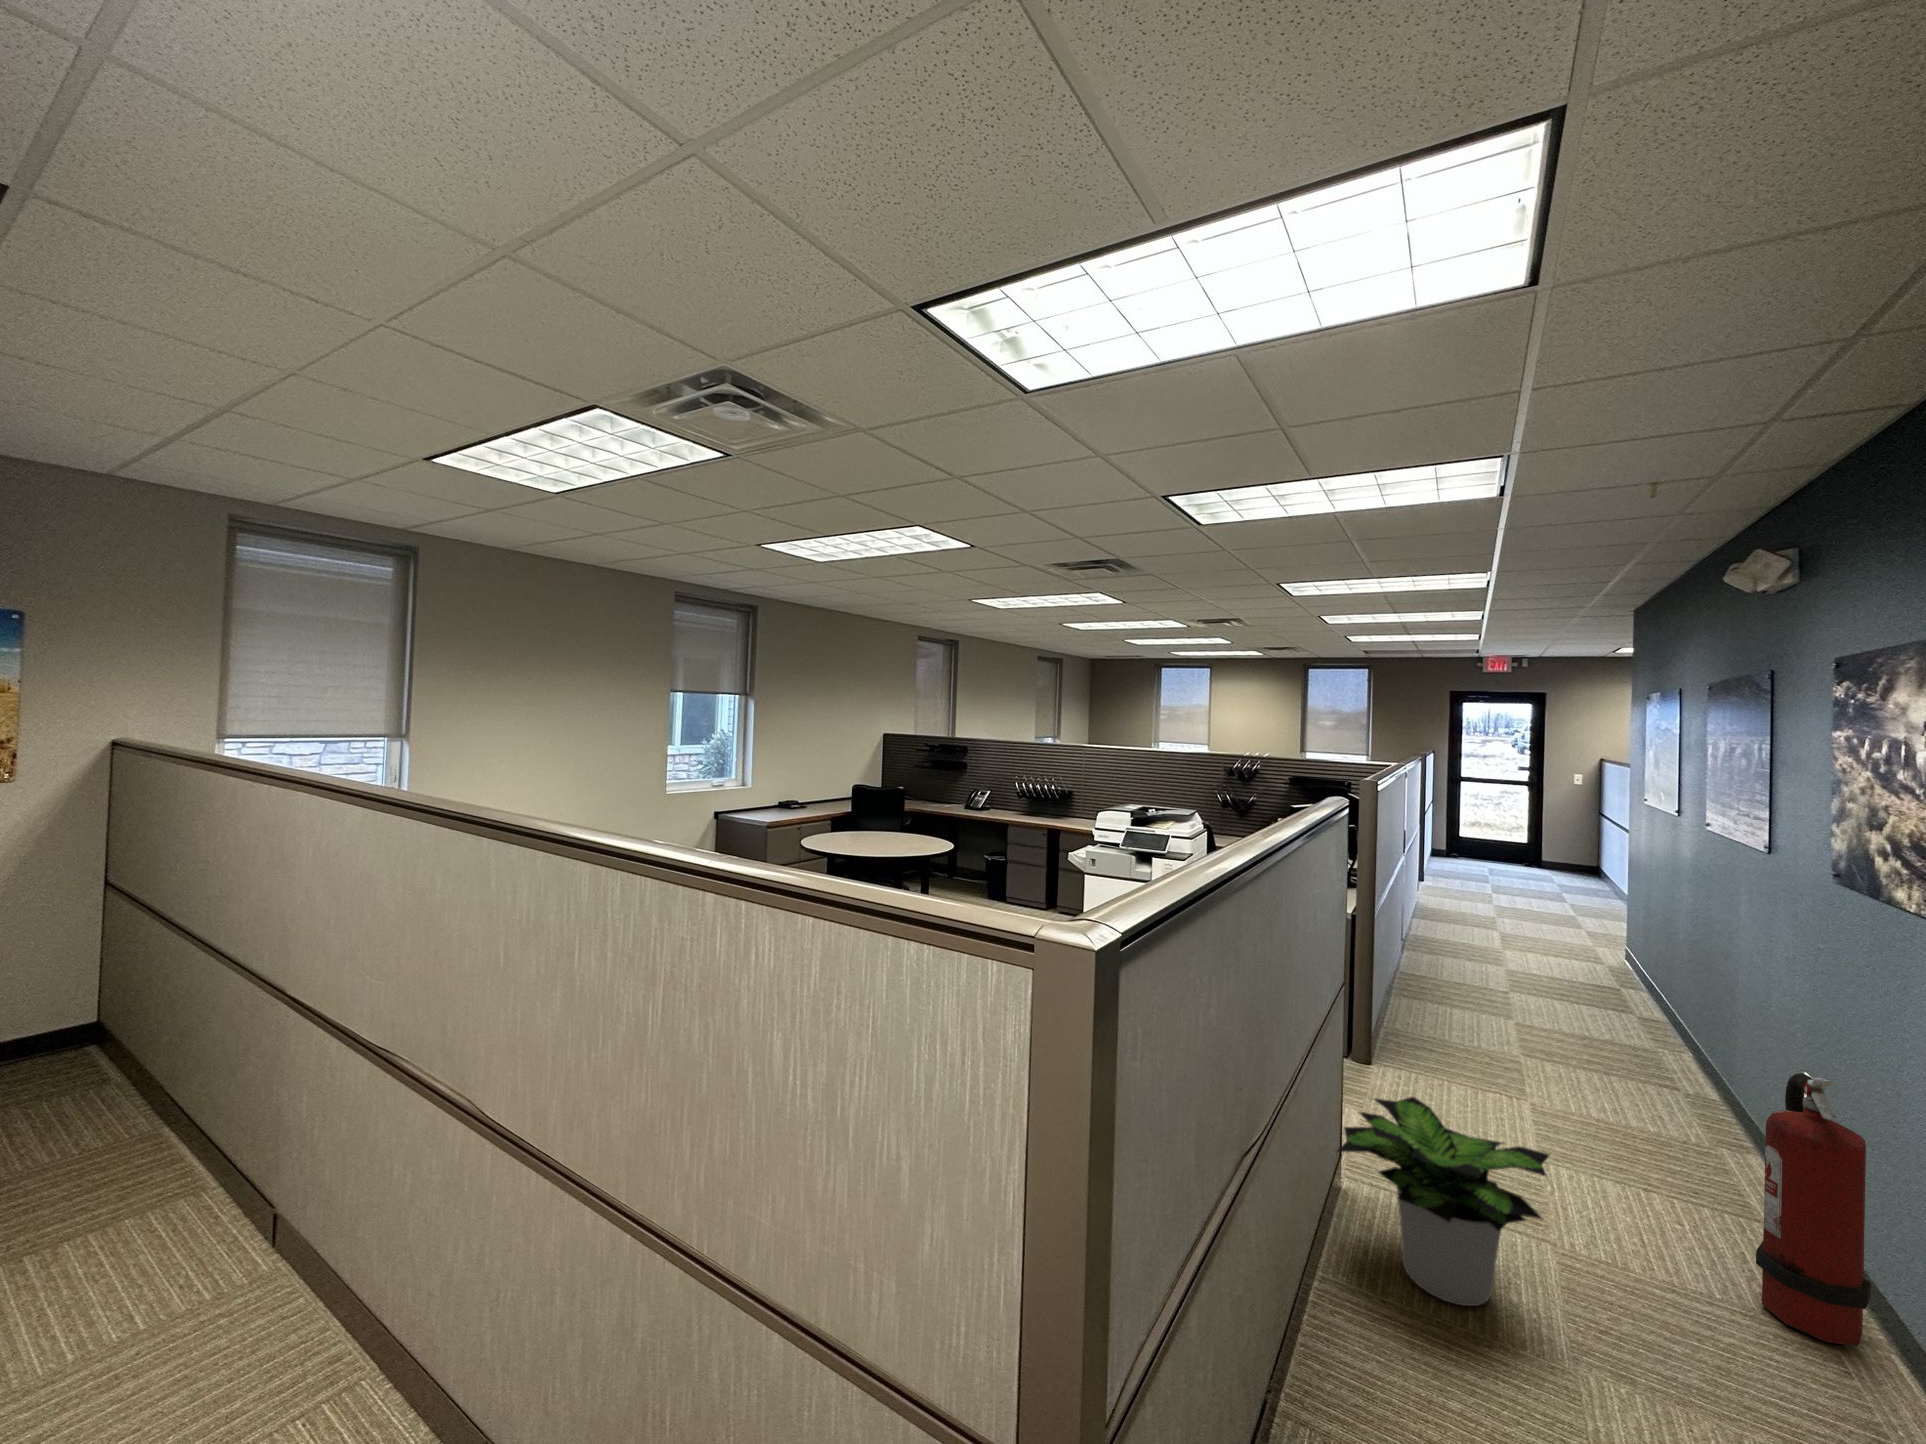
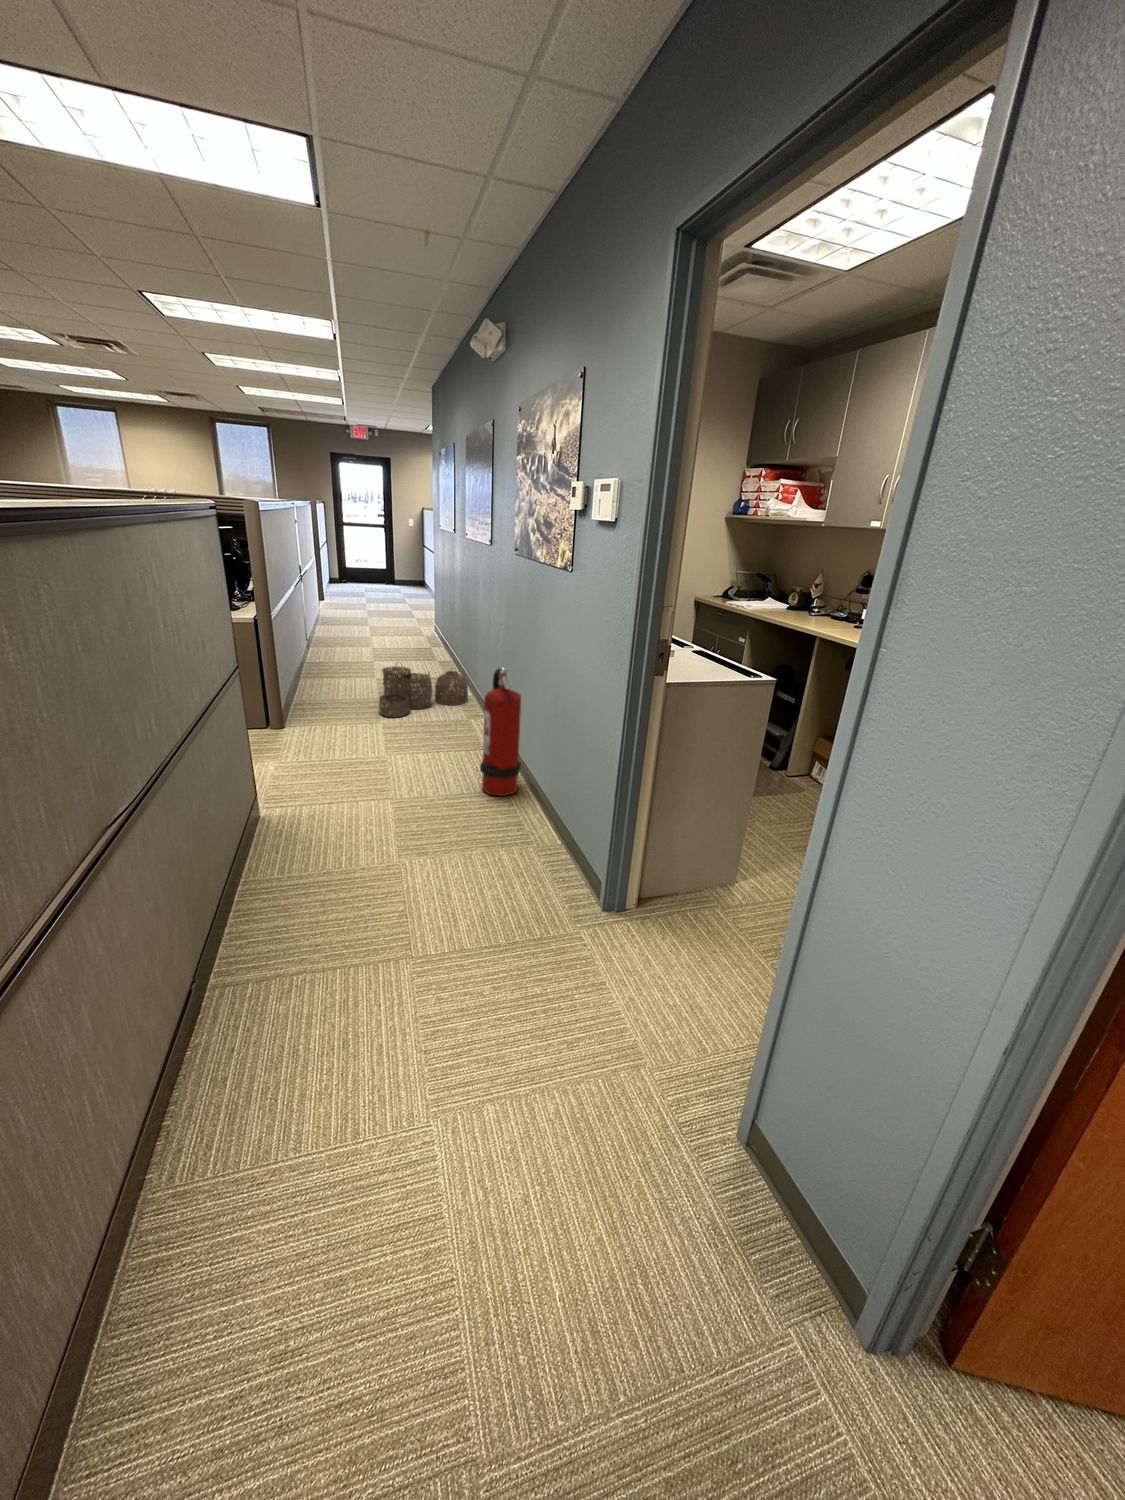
woven basket: none [1522,1005,1713,1111] -> present [379,666,468,717]
potted plant: present [1337,1097,1550,1306] -> none [244,740,383,859]

